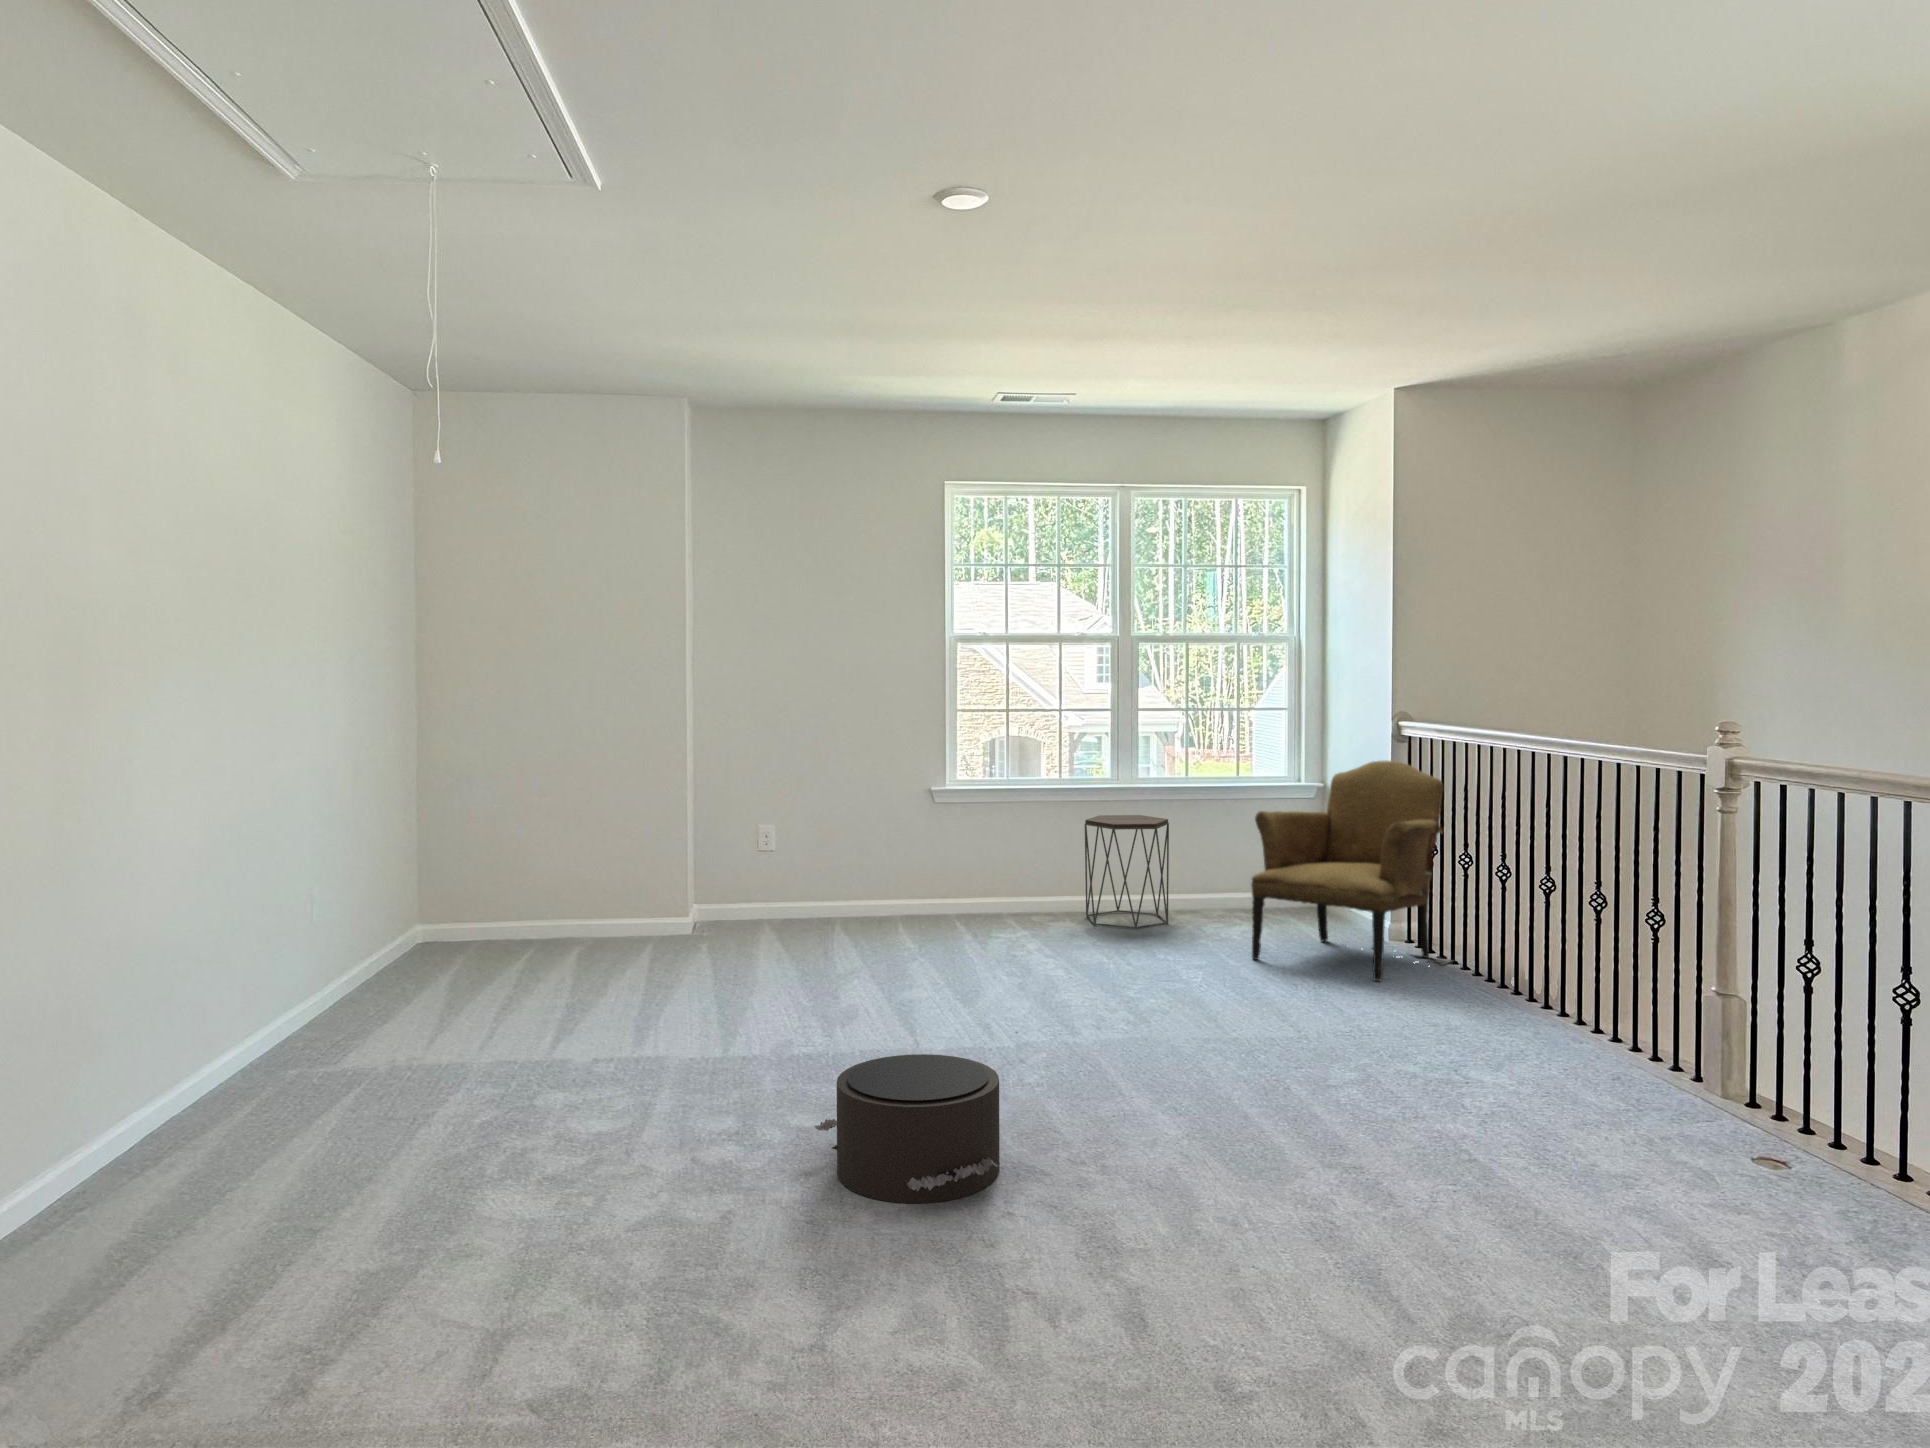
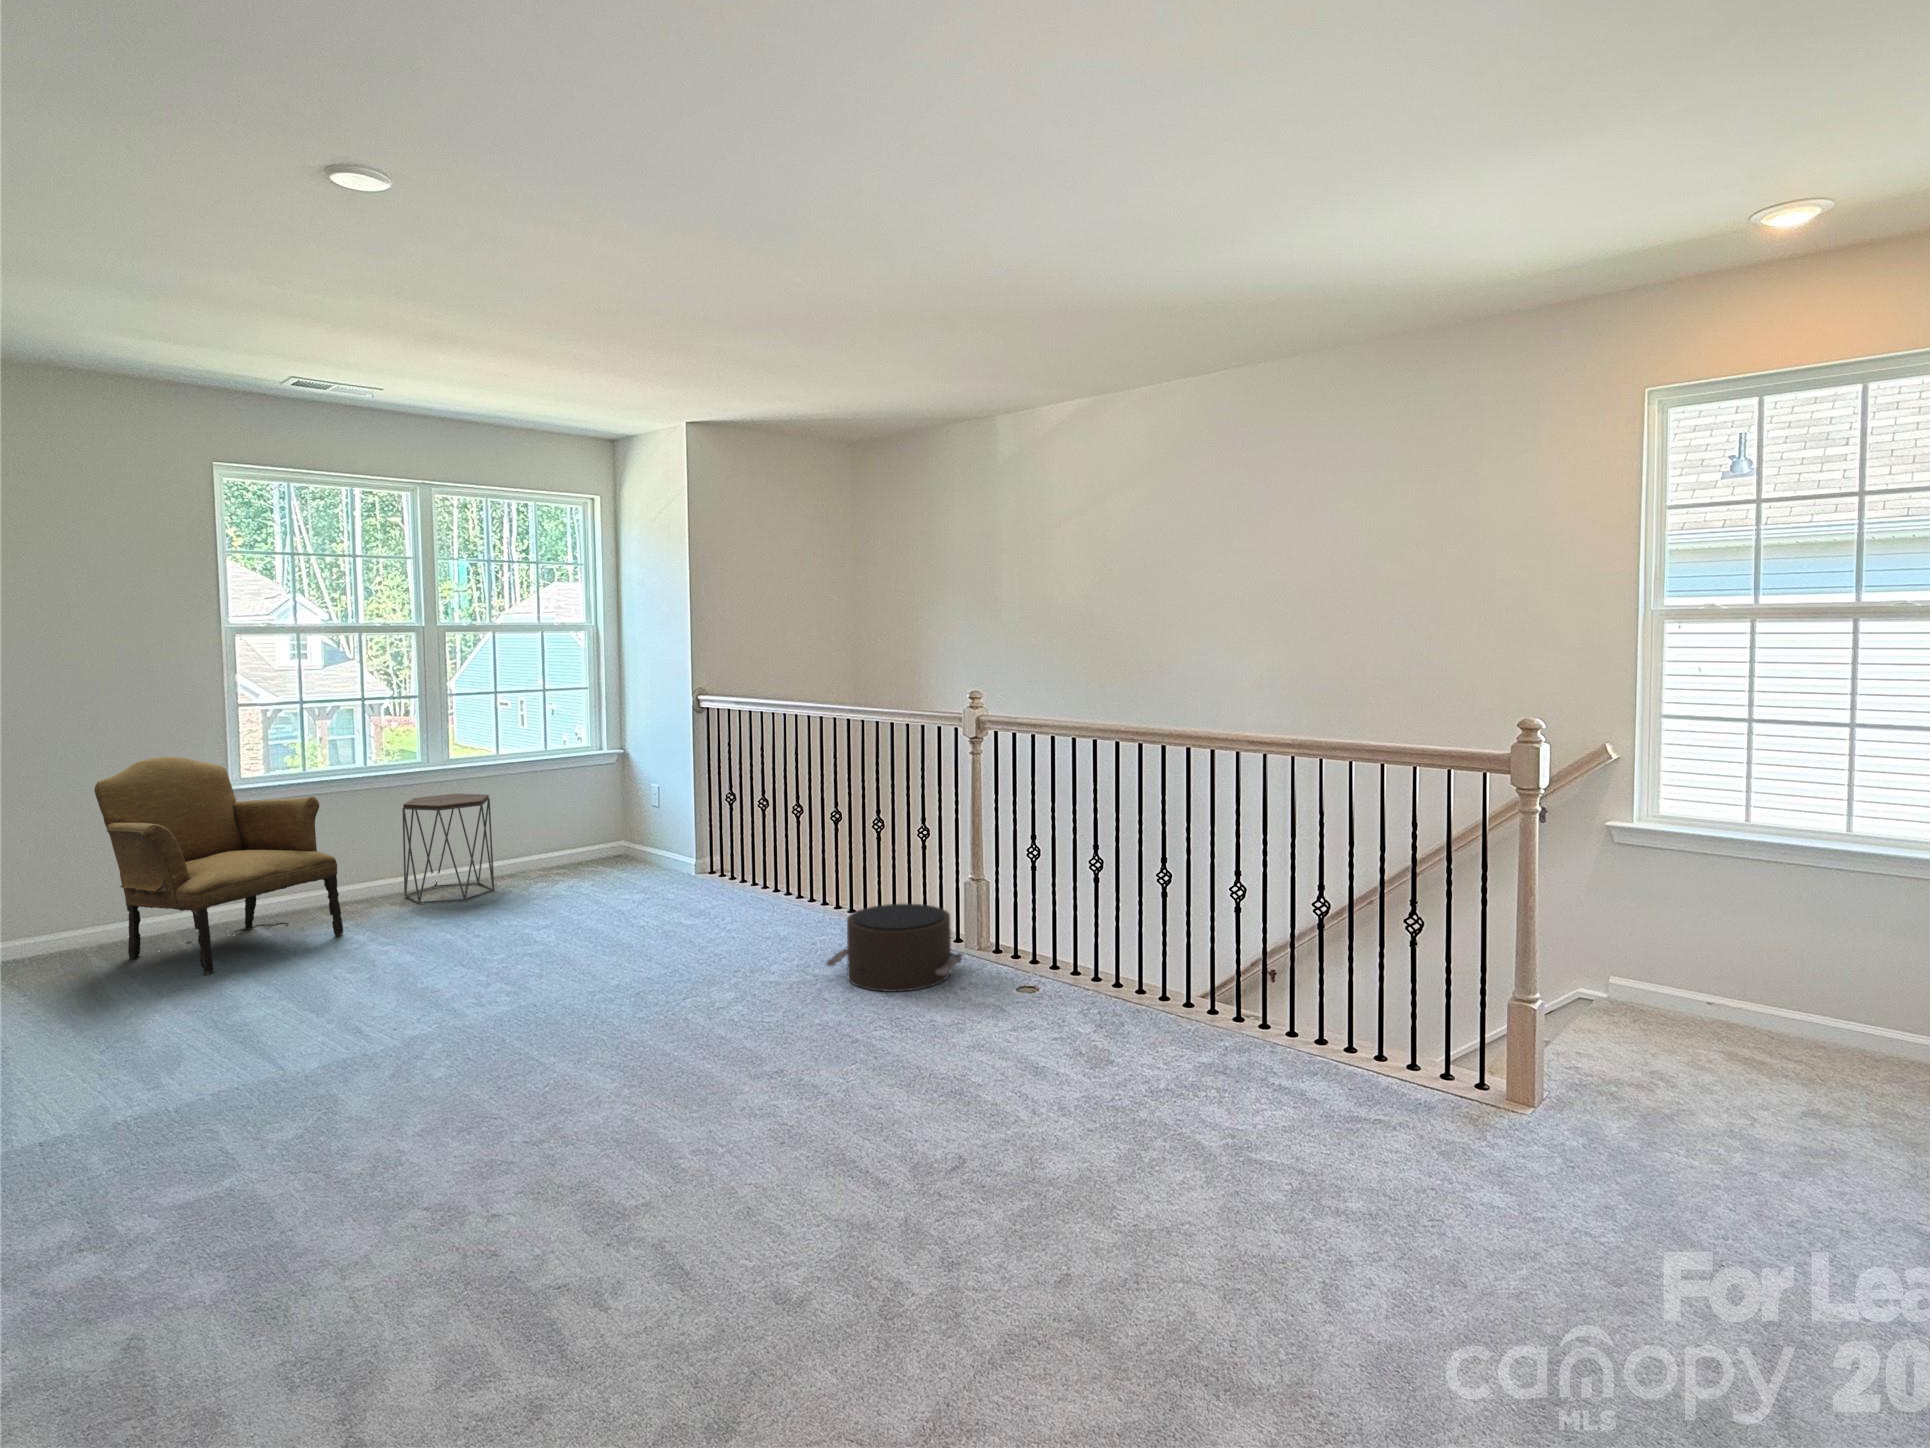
armchair: present [1251,761,1451,982] -> present [94,757,343,975]
pouf: present [815,1054,1000,1203] -> present [826,904,963,992]

